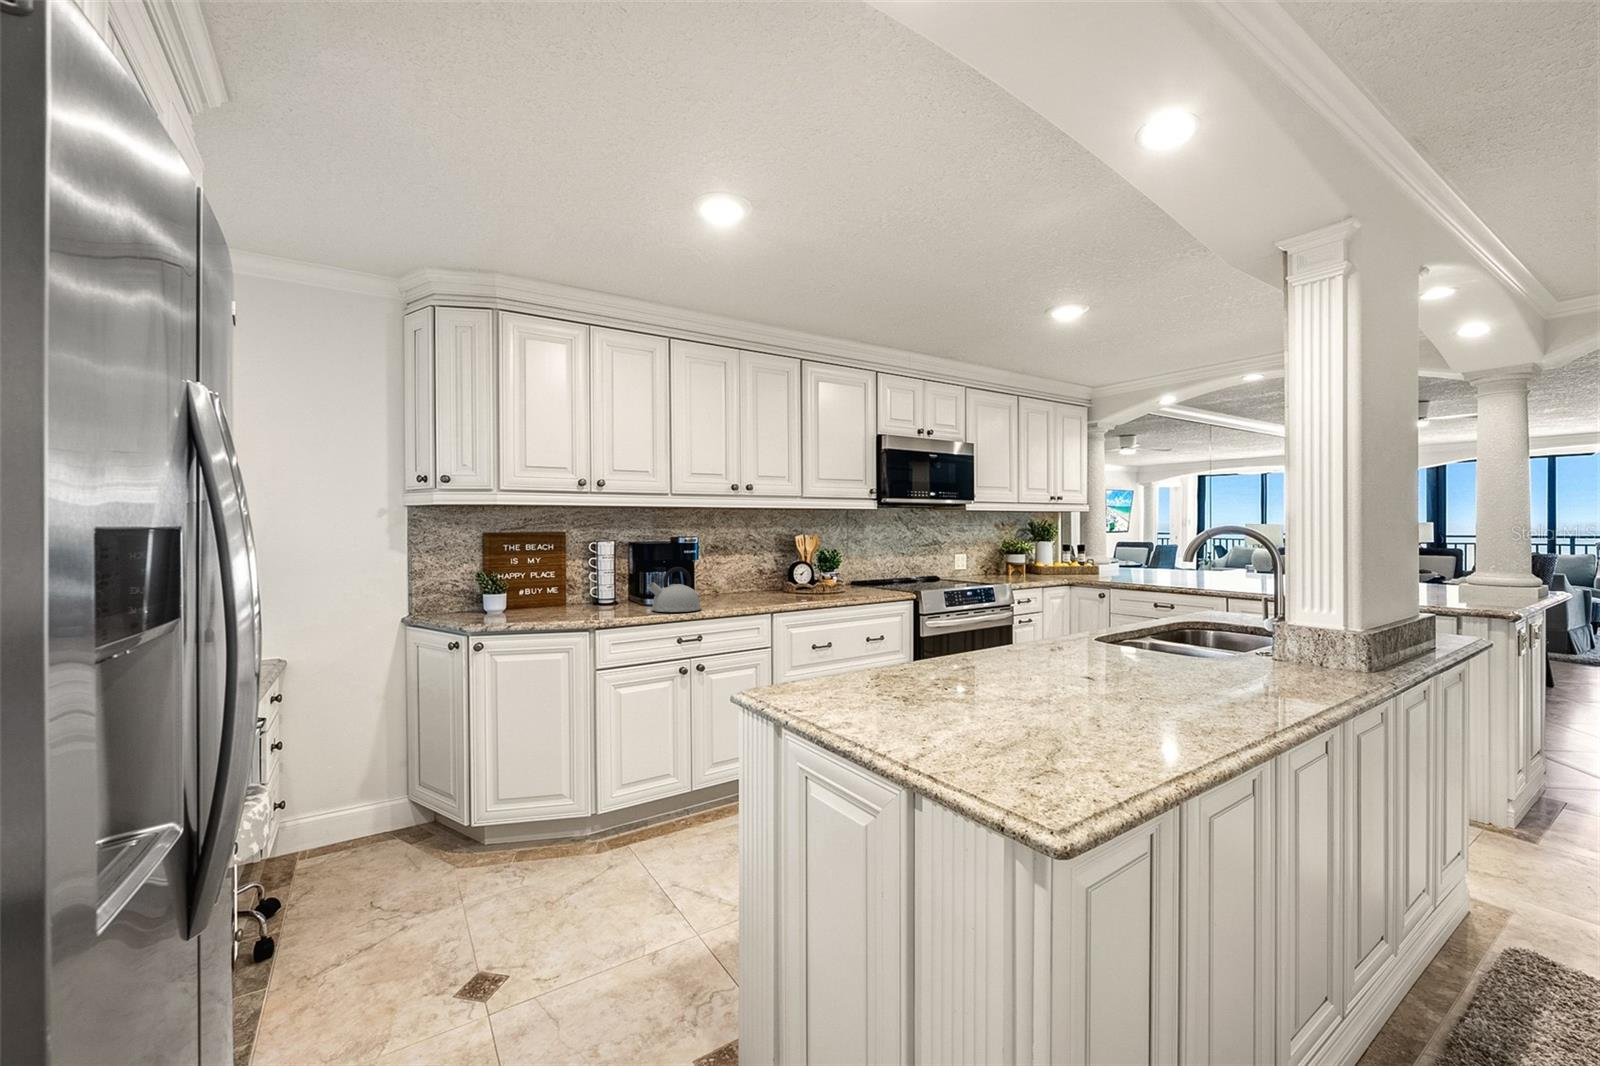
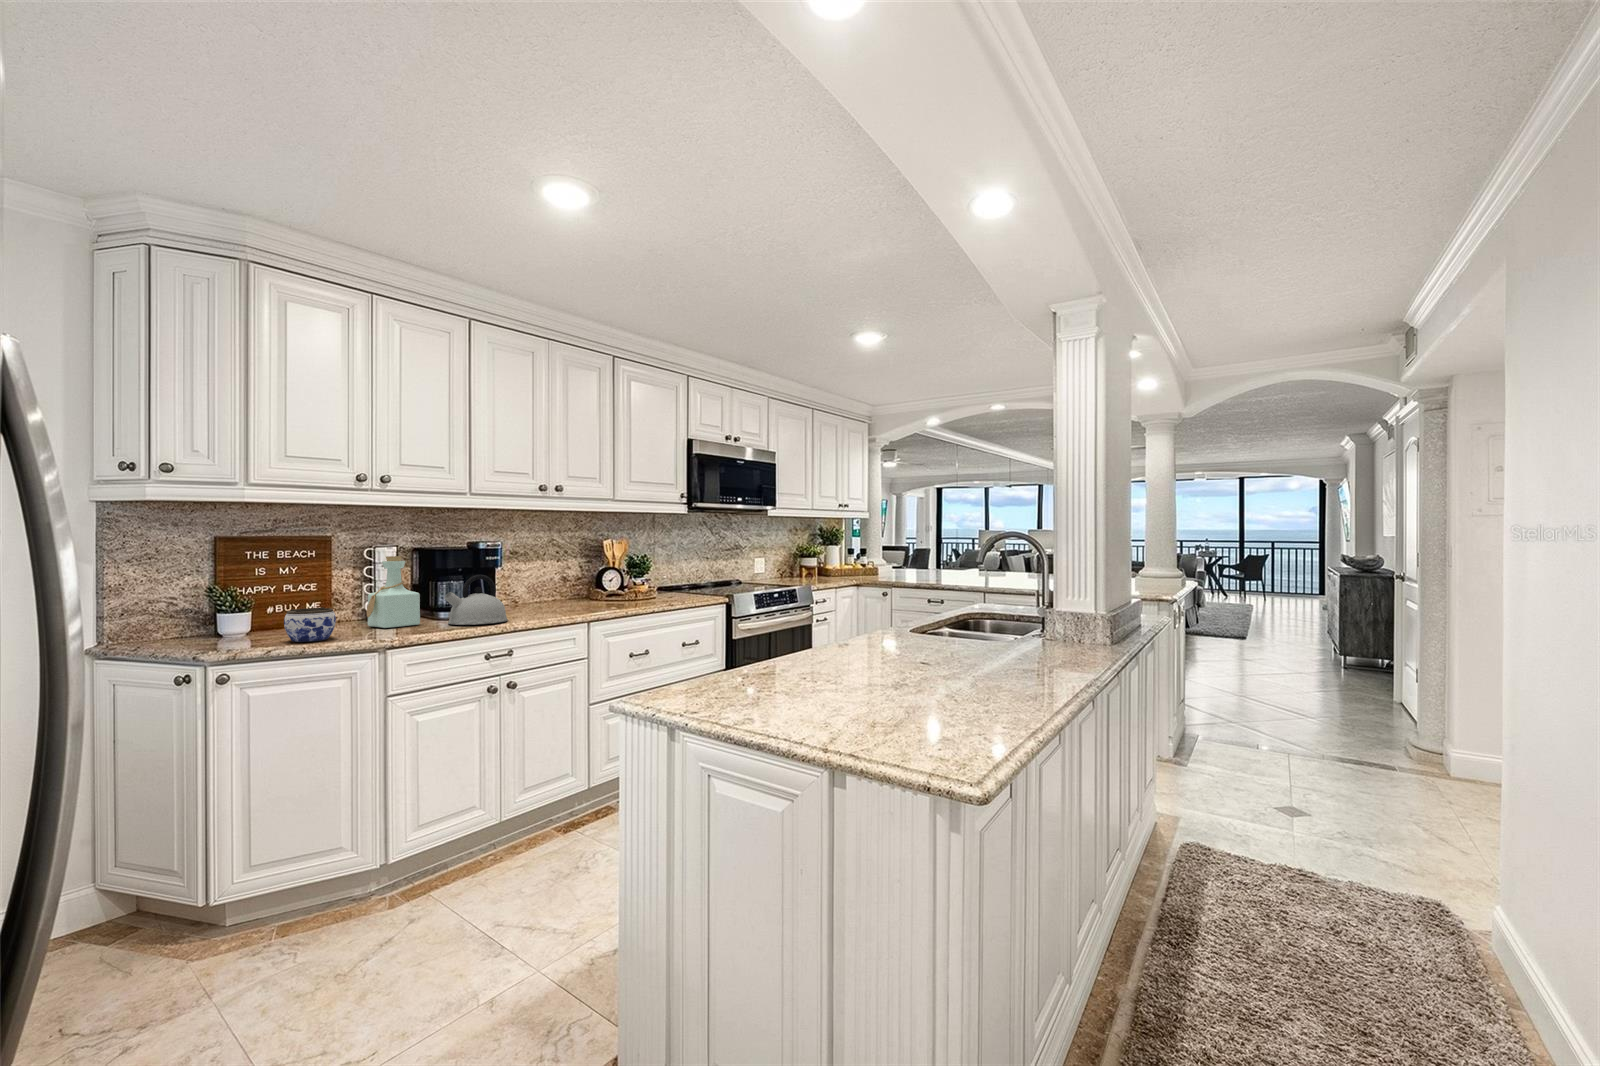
bottle: none [588,549,630,612] -> present [367,556,420,628]
jar: none [524,592,562,621] -> present [284,607,336,642]

